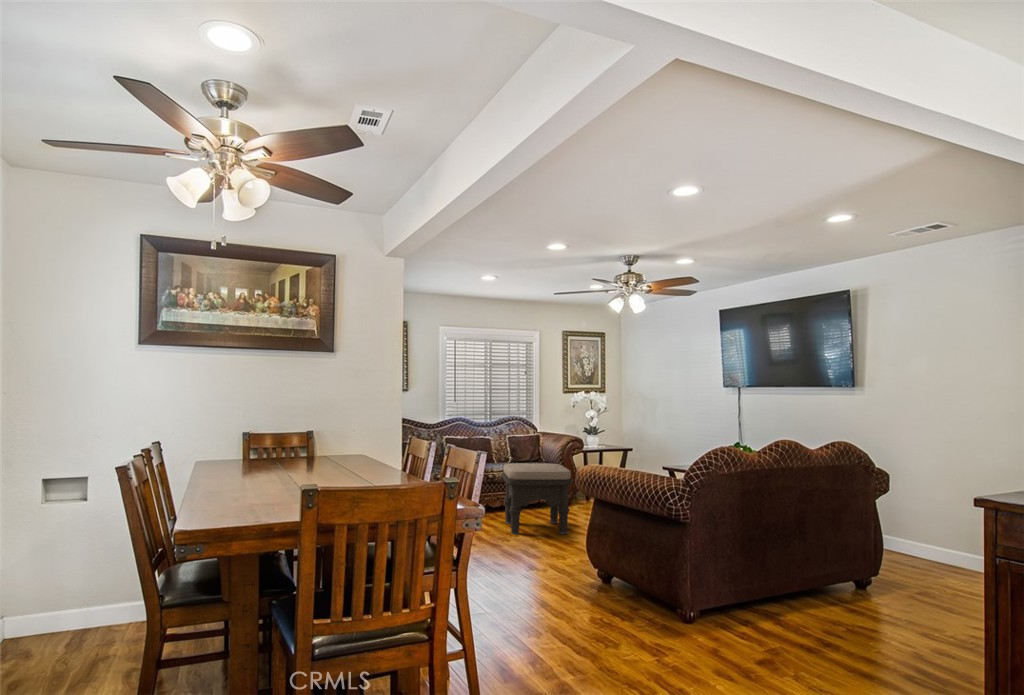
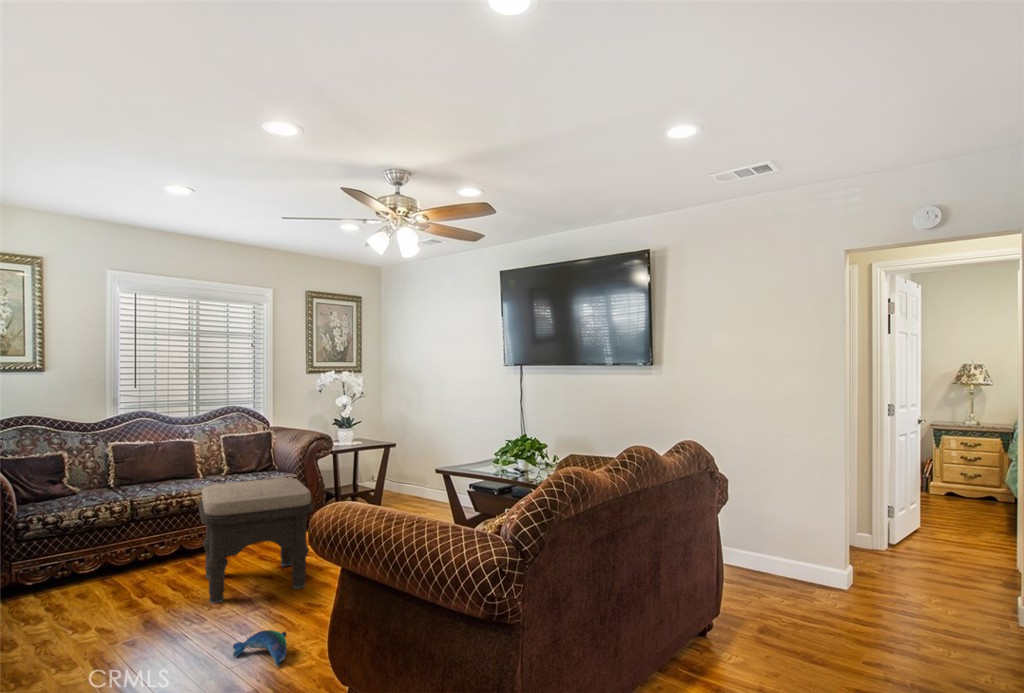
plush toy: none [530,543,560,561] -> present [233,630,287,666]

